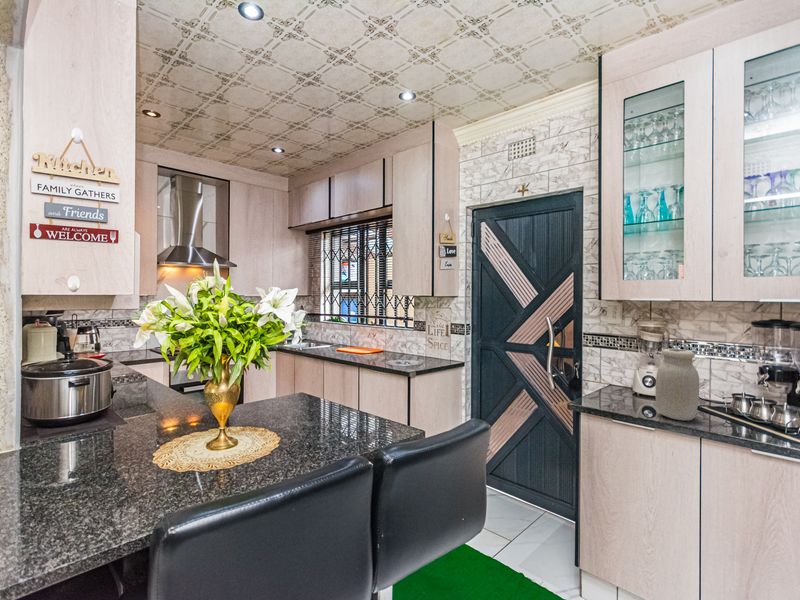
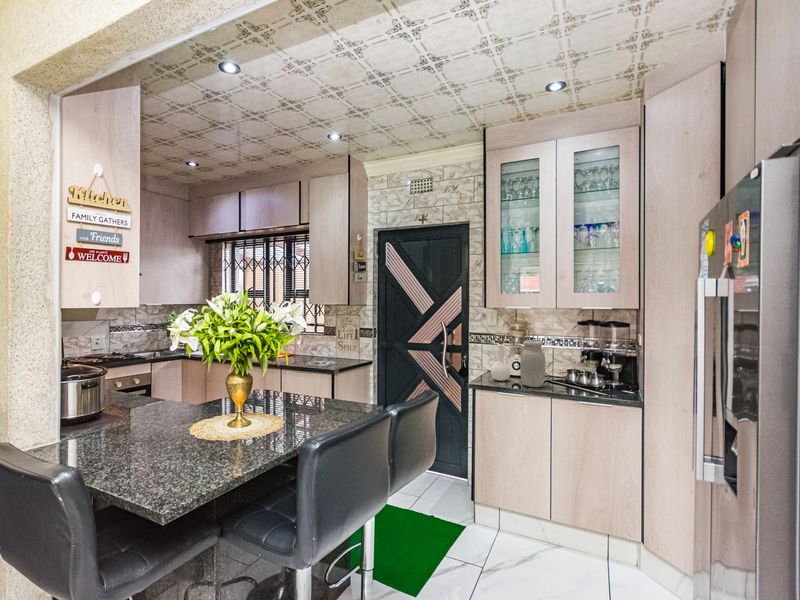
bottle: none [610,346,640,404] -> present [491,341,510,381]

